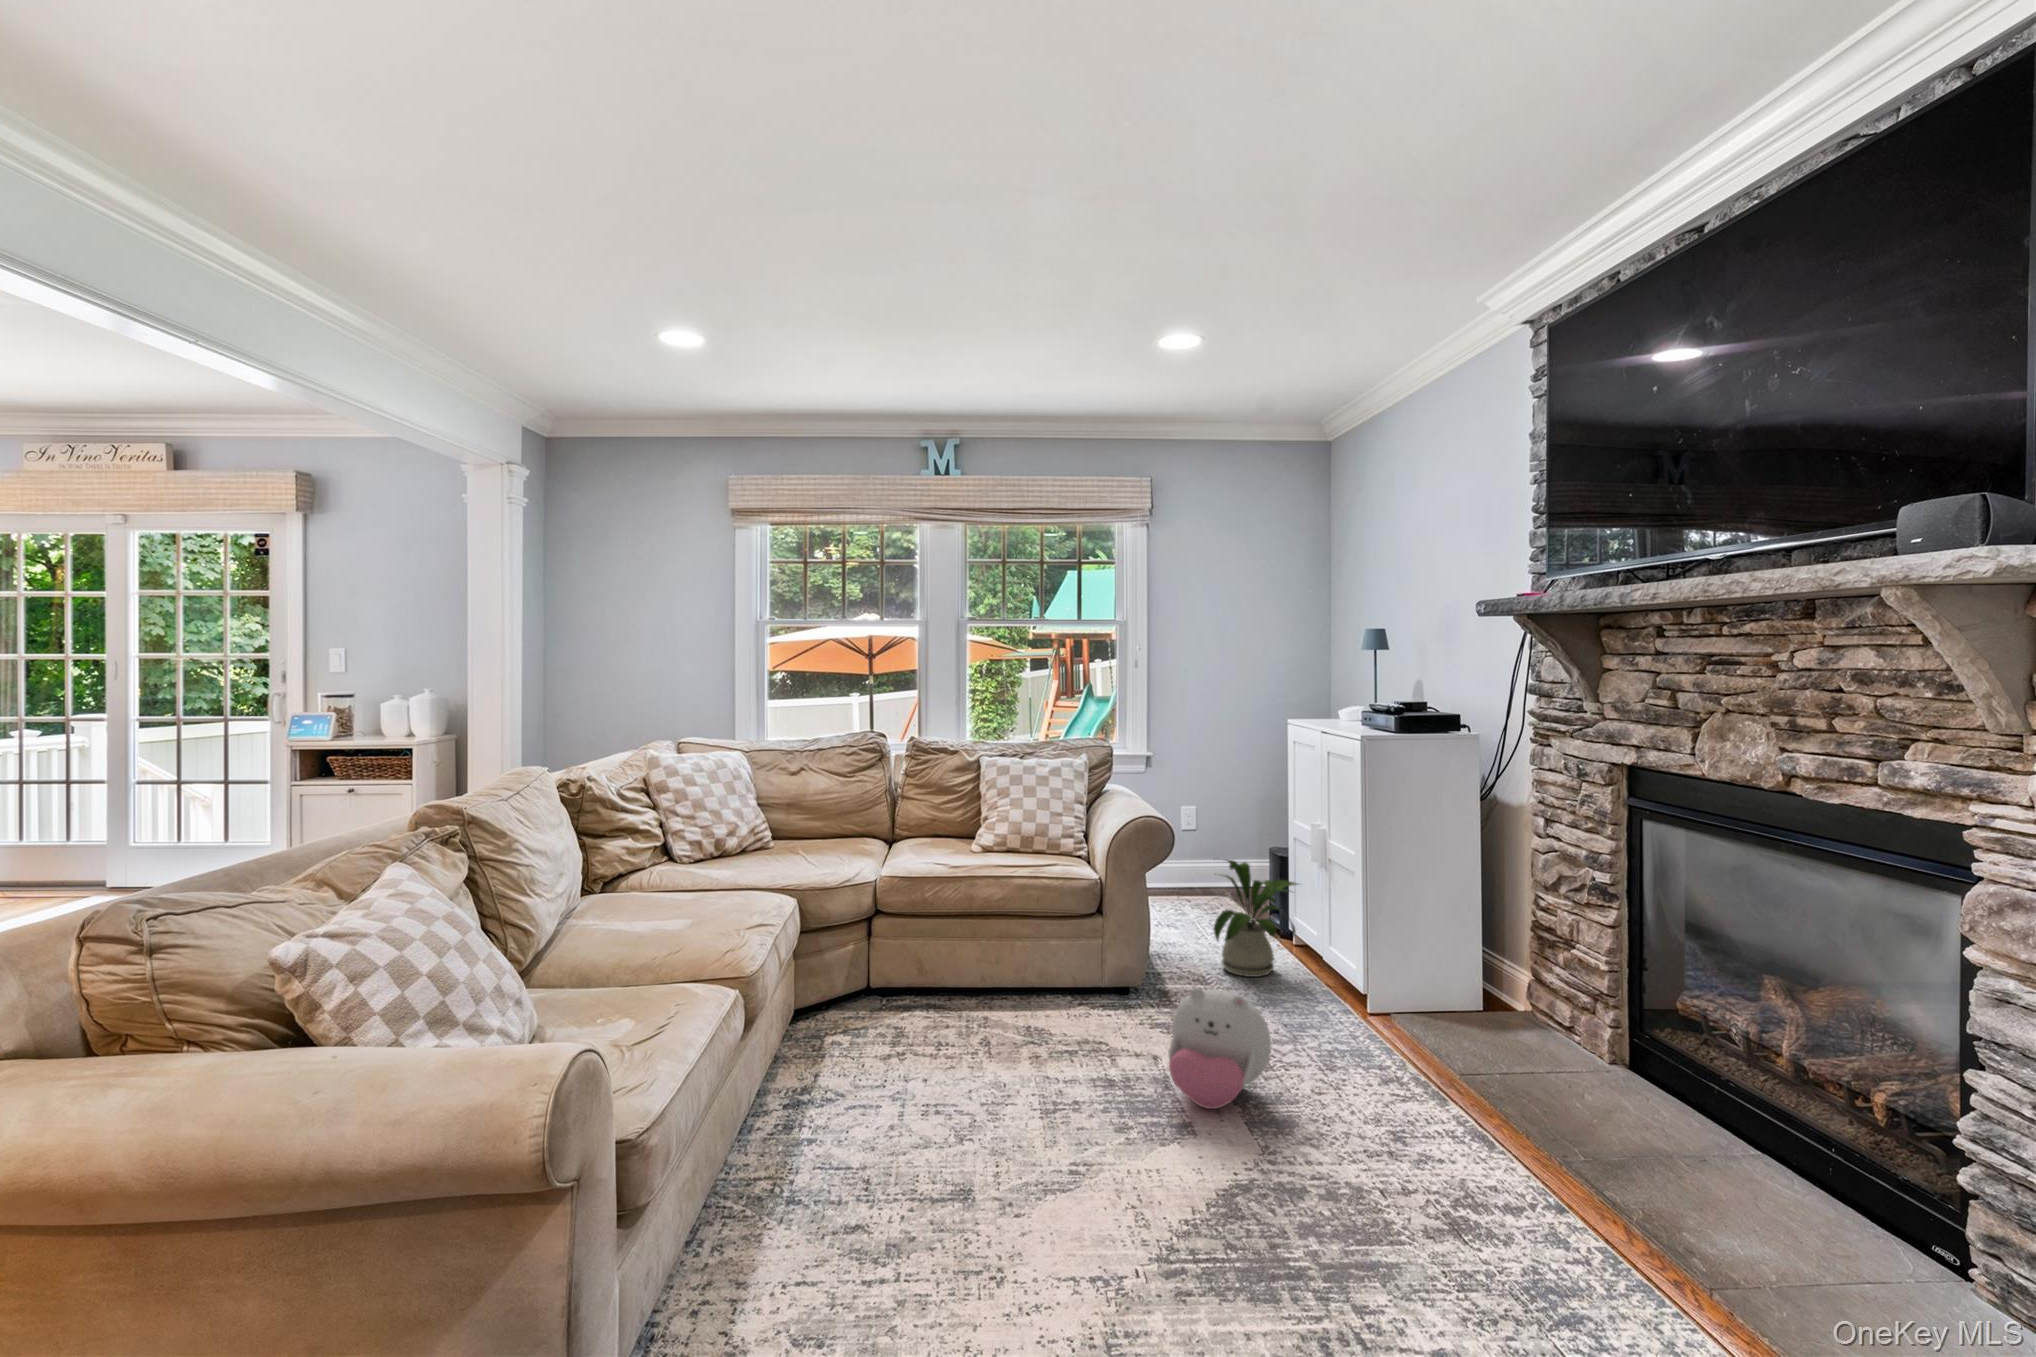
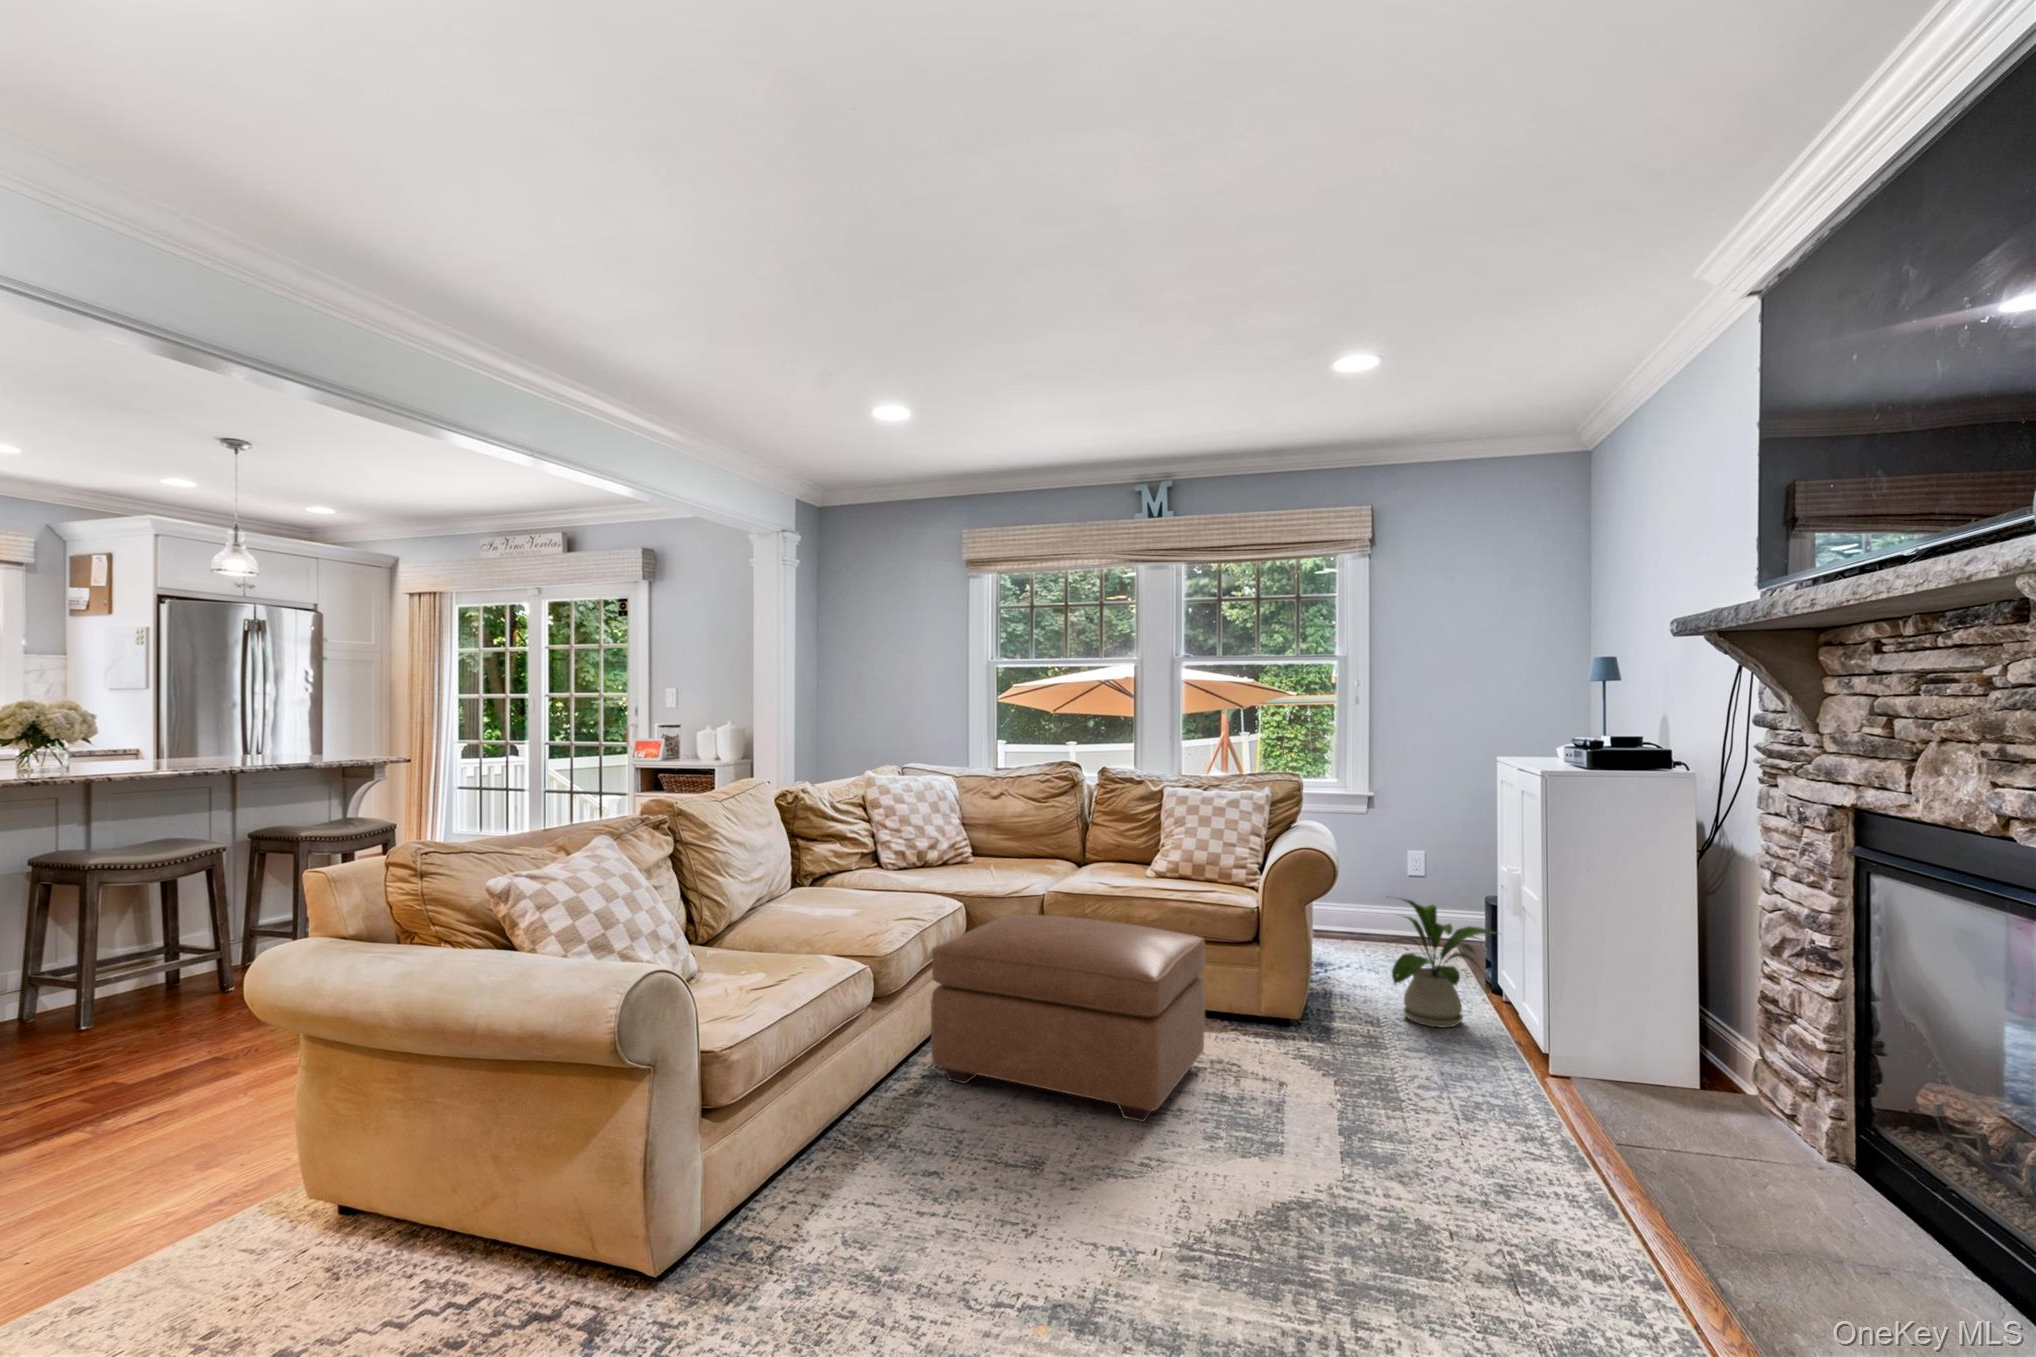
ottoman: none [797,911,1078,1123] -> present [931,915,1205,1122]
plush toy: present [1168,987,1271,1109] -> none [1269,1012,1383,1136]

